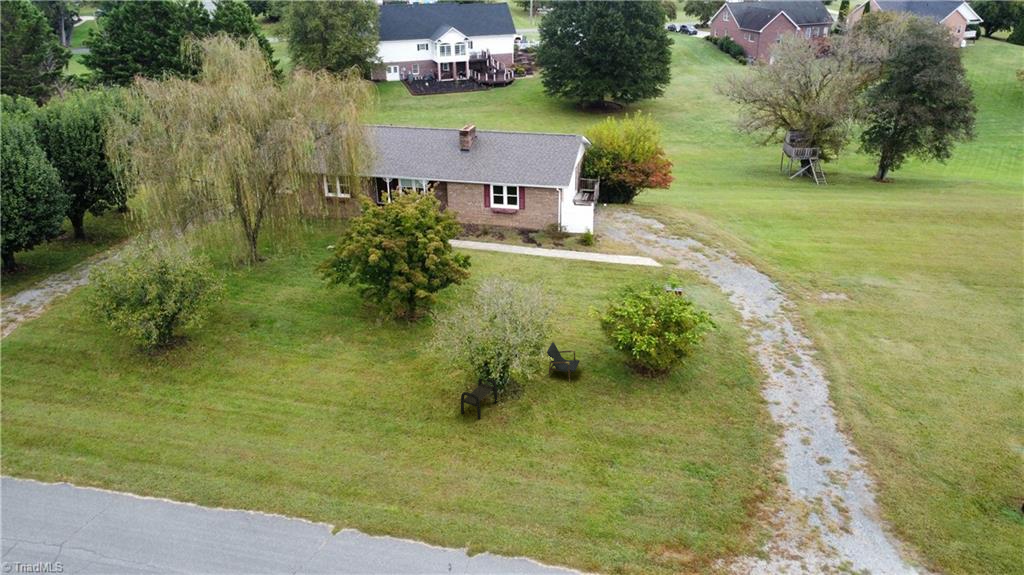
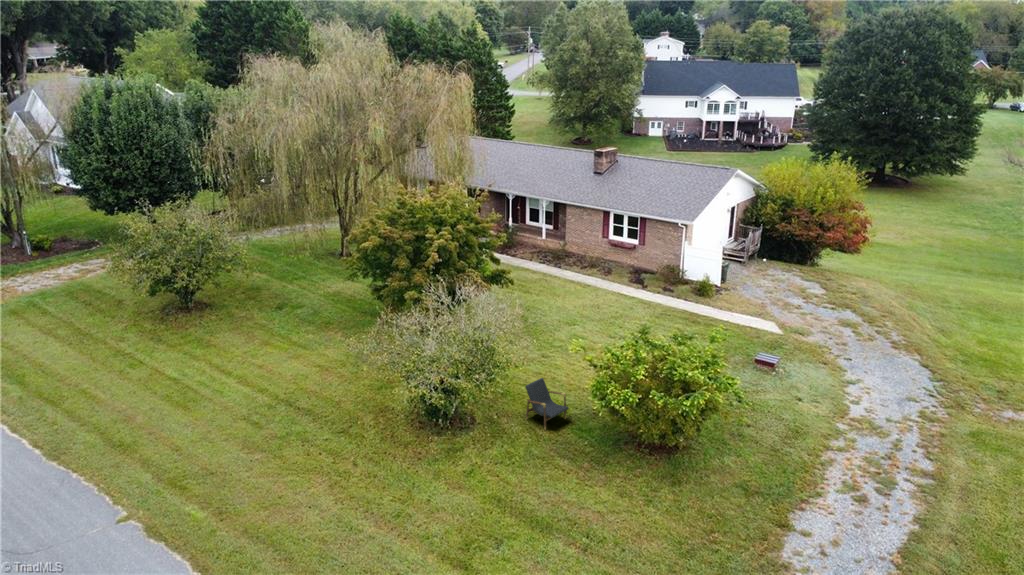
bench: present [461,378,498,419] -> none [394,395,444,441]

